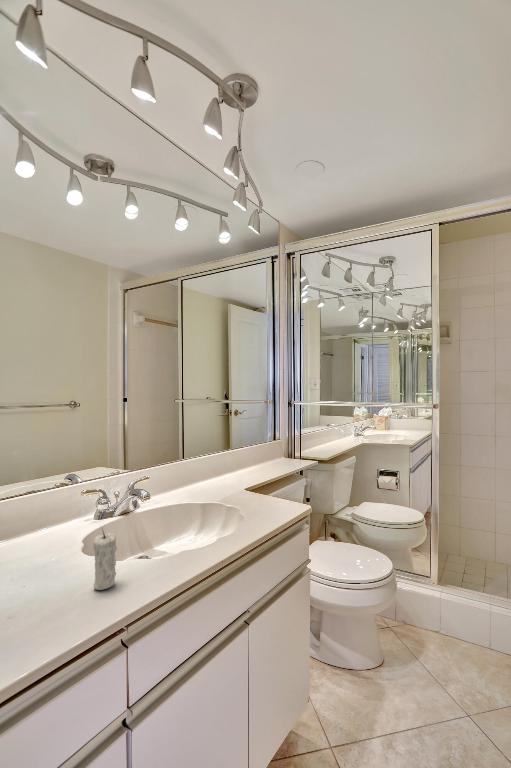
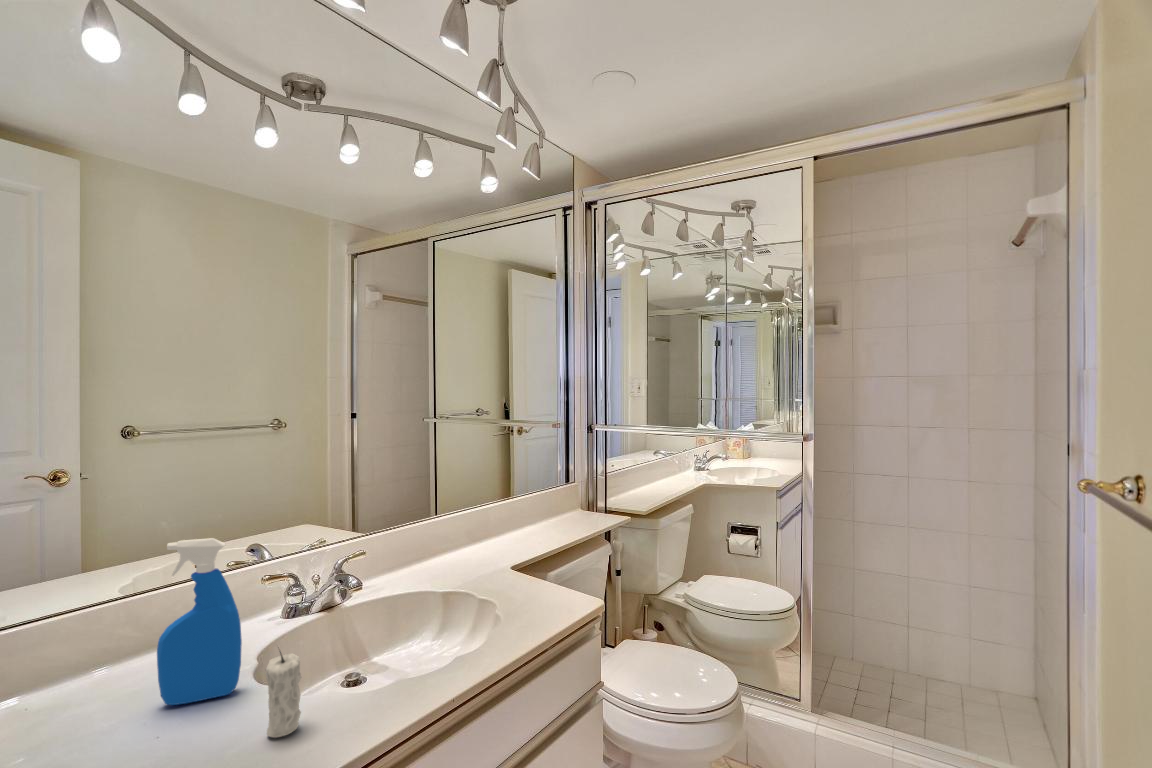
spray bottle: none [18,457,74,569] -> present [157,538,242,705]

